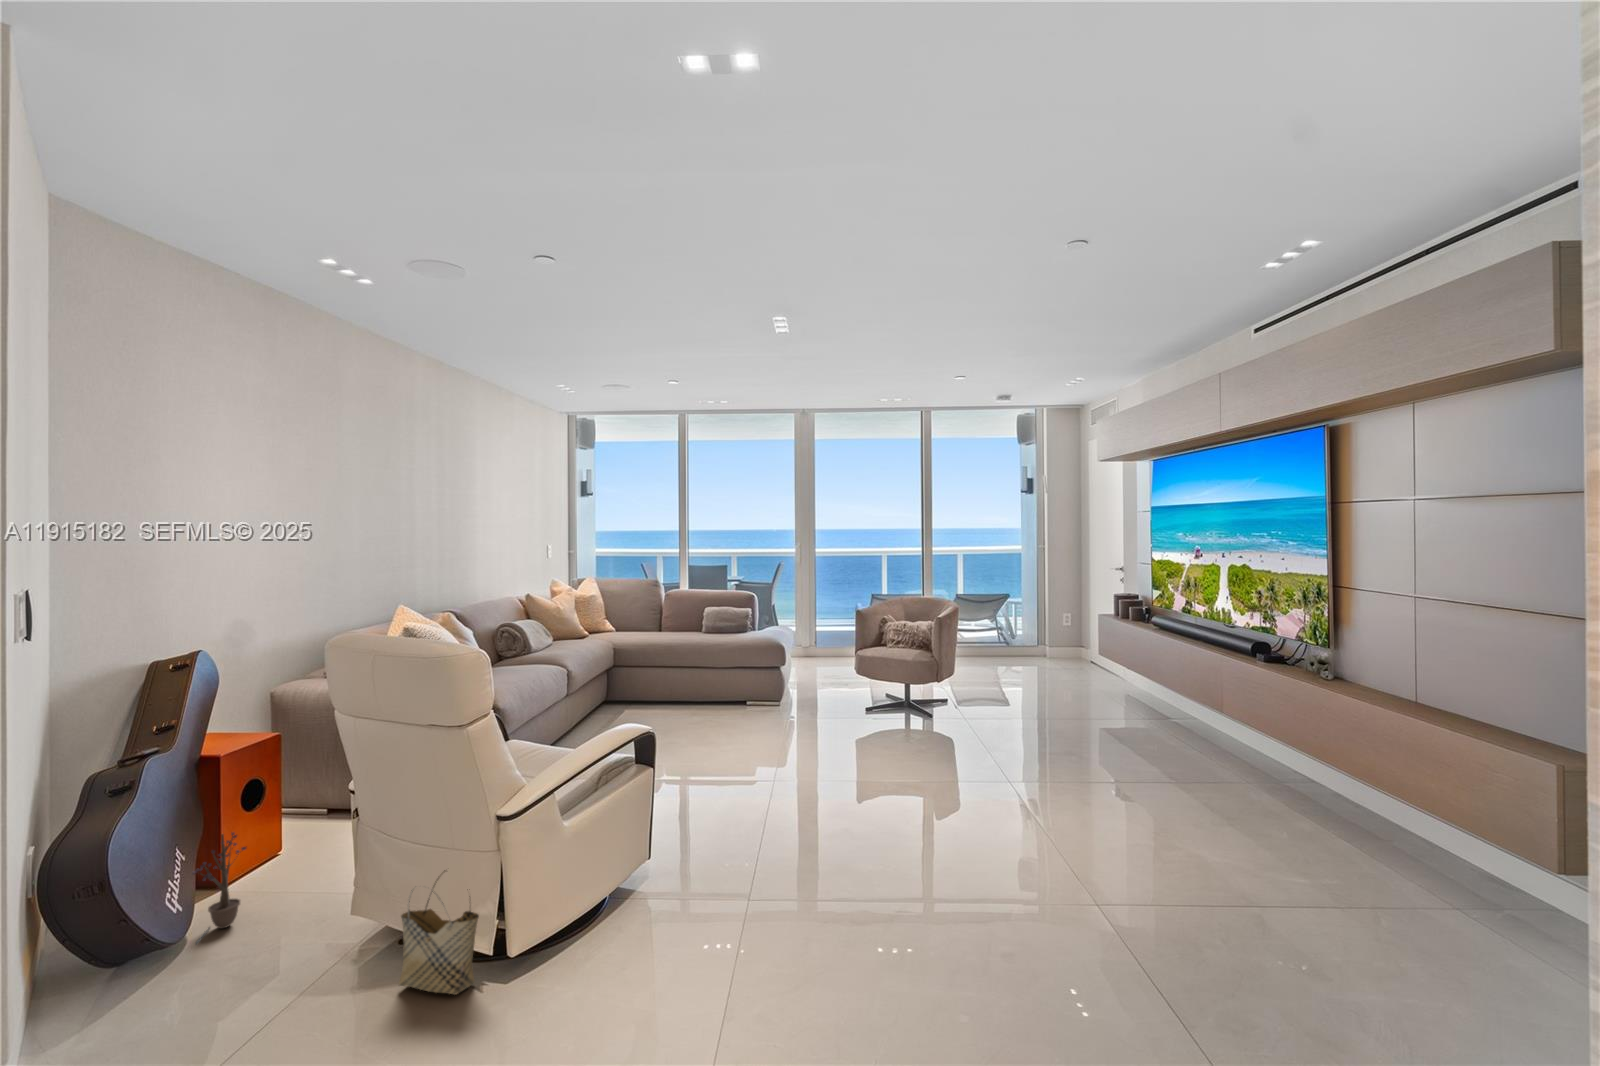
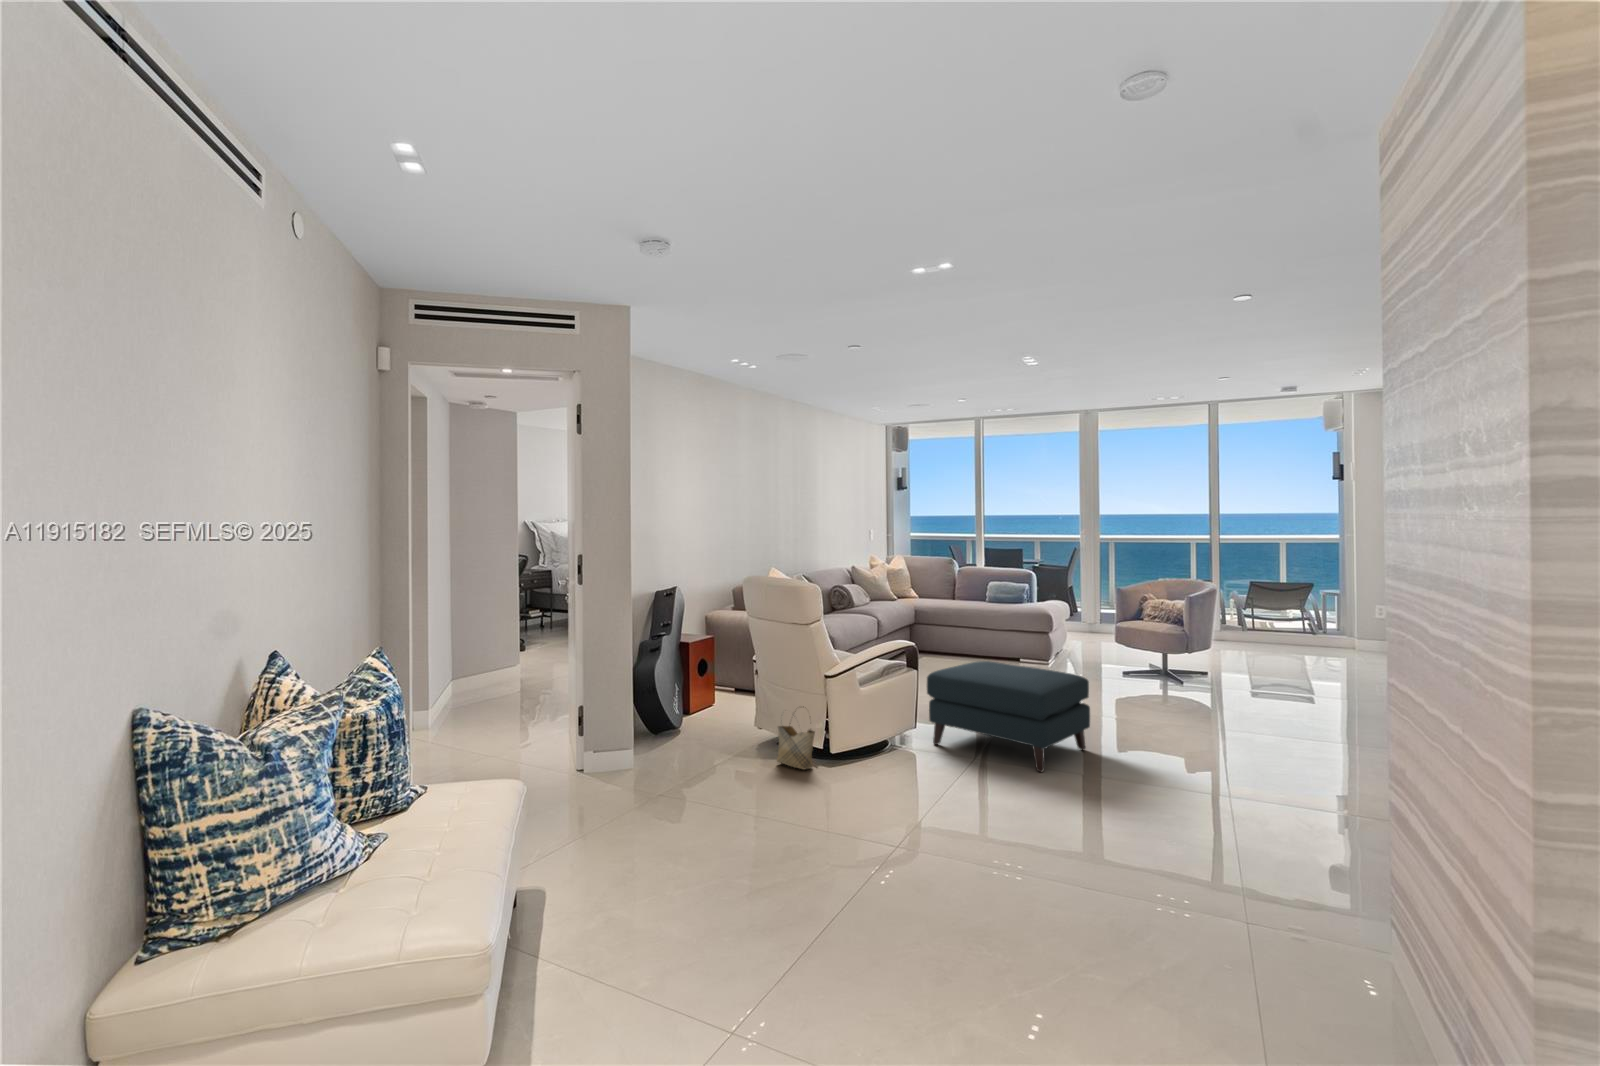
ottoman: none [666,732,891,905] -> present [927,661,1090,772]
decorative plant: present [192,833,246,944] -> none [681,681,703,734]

